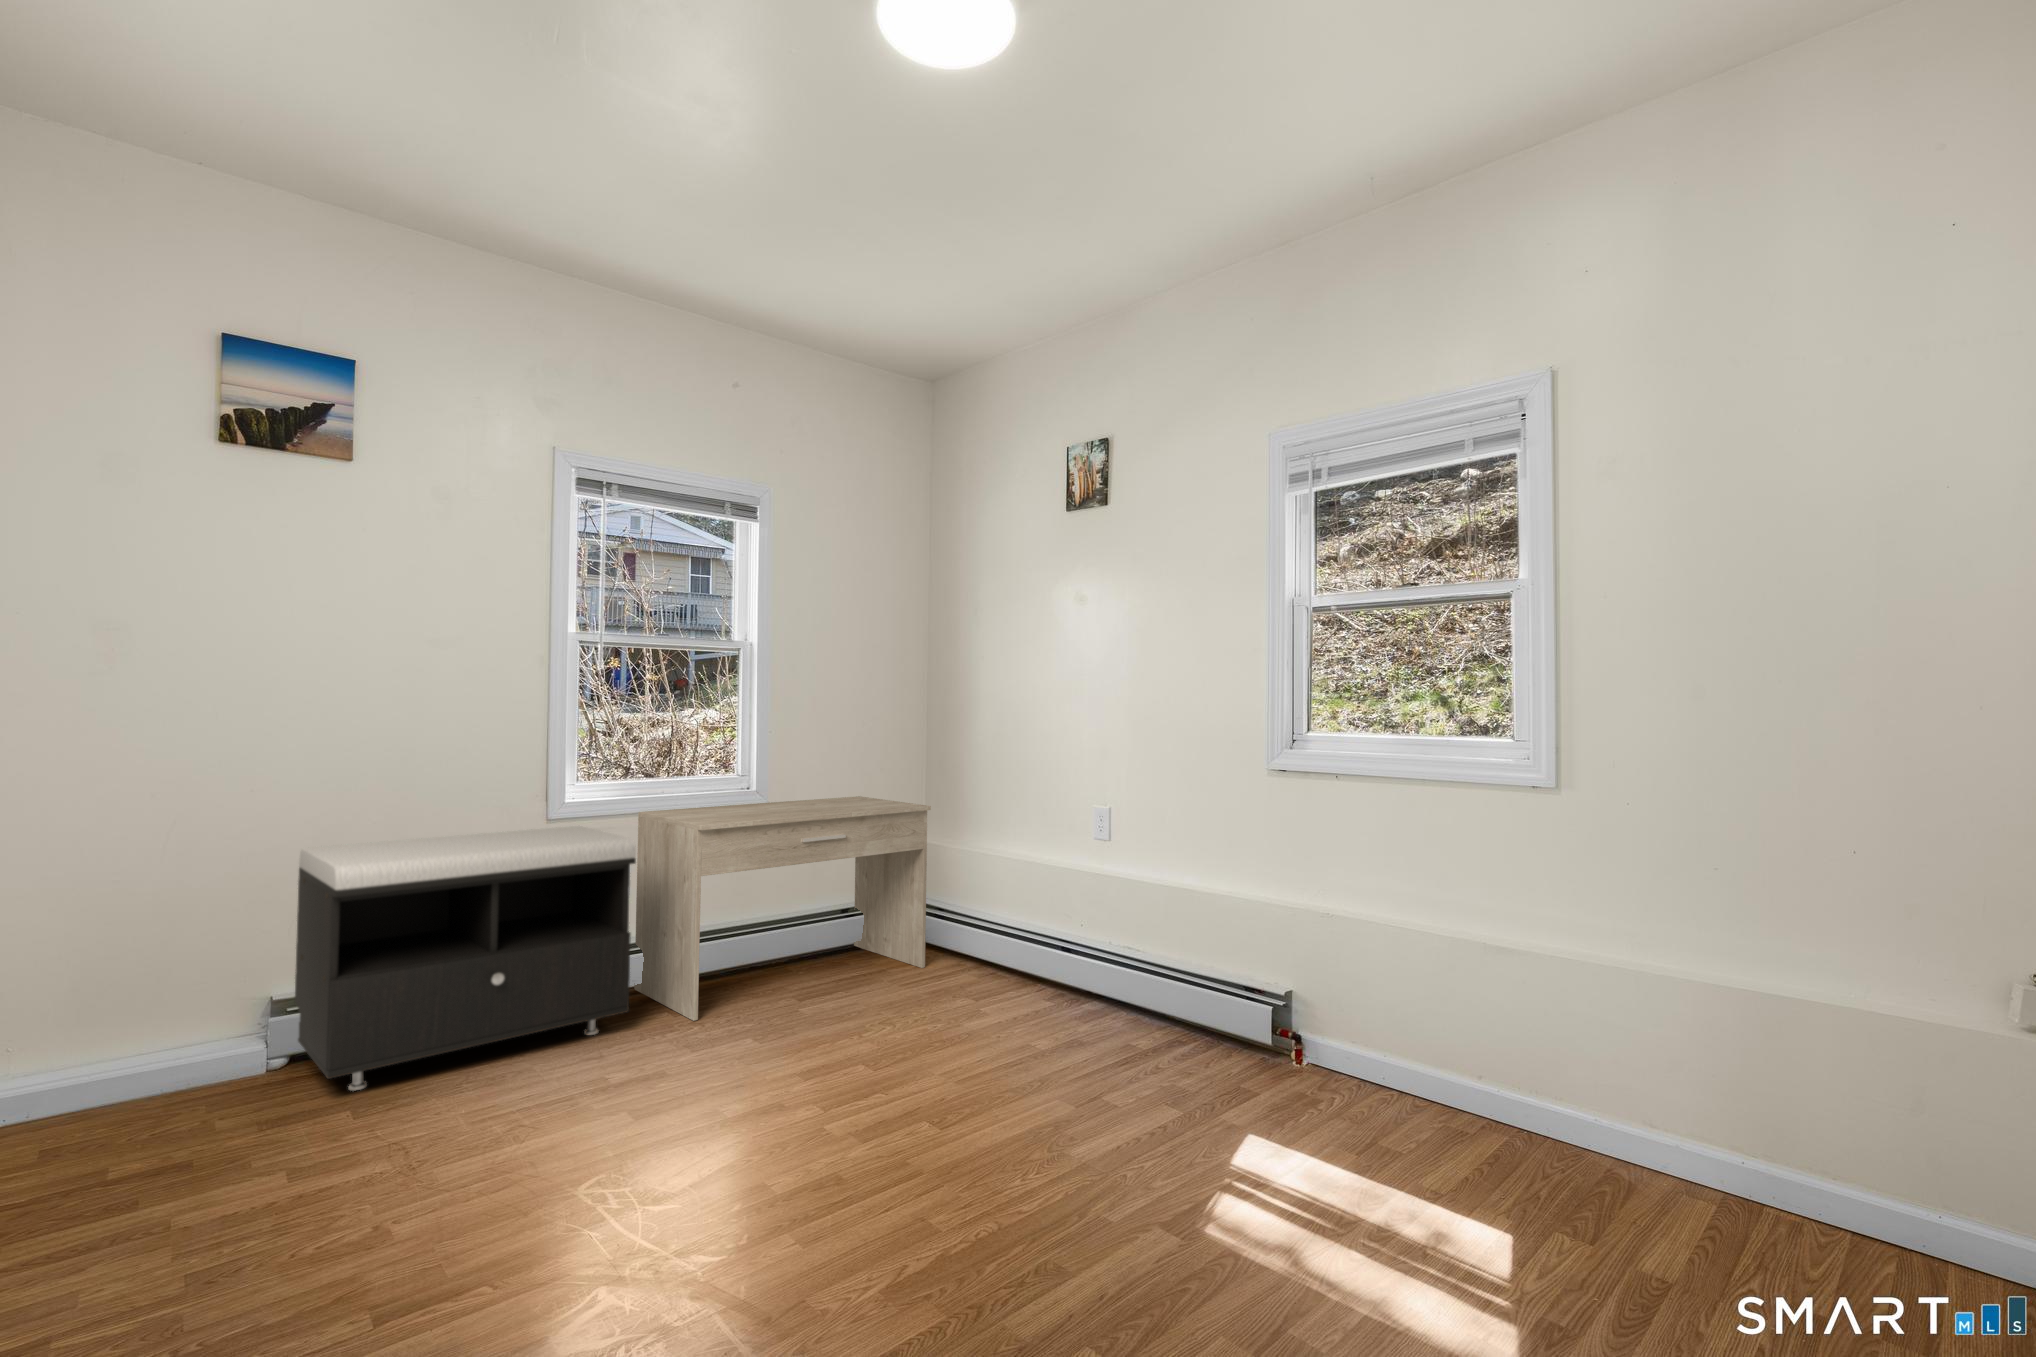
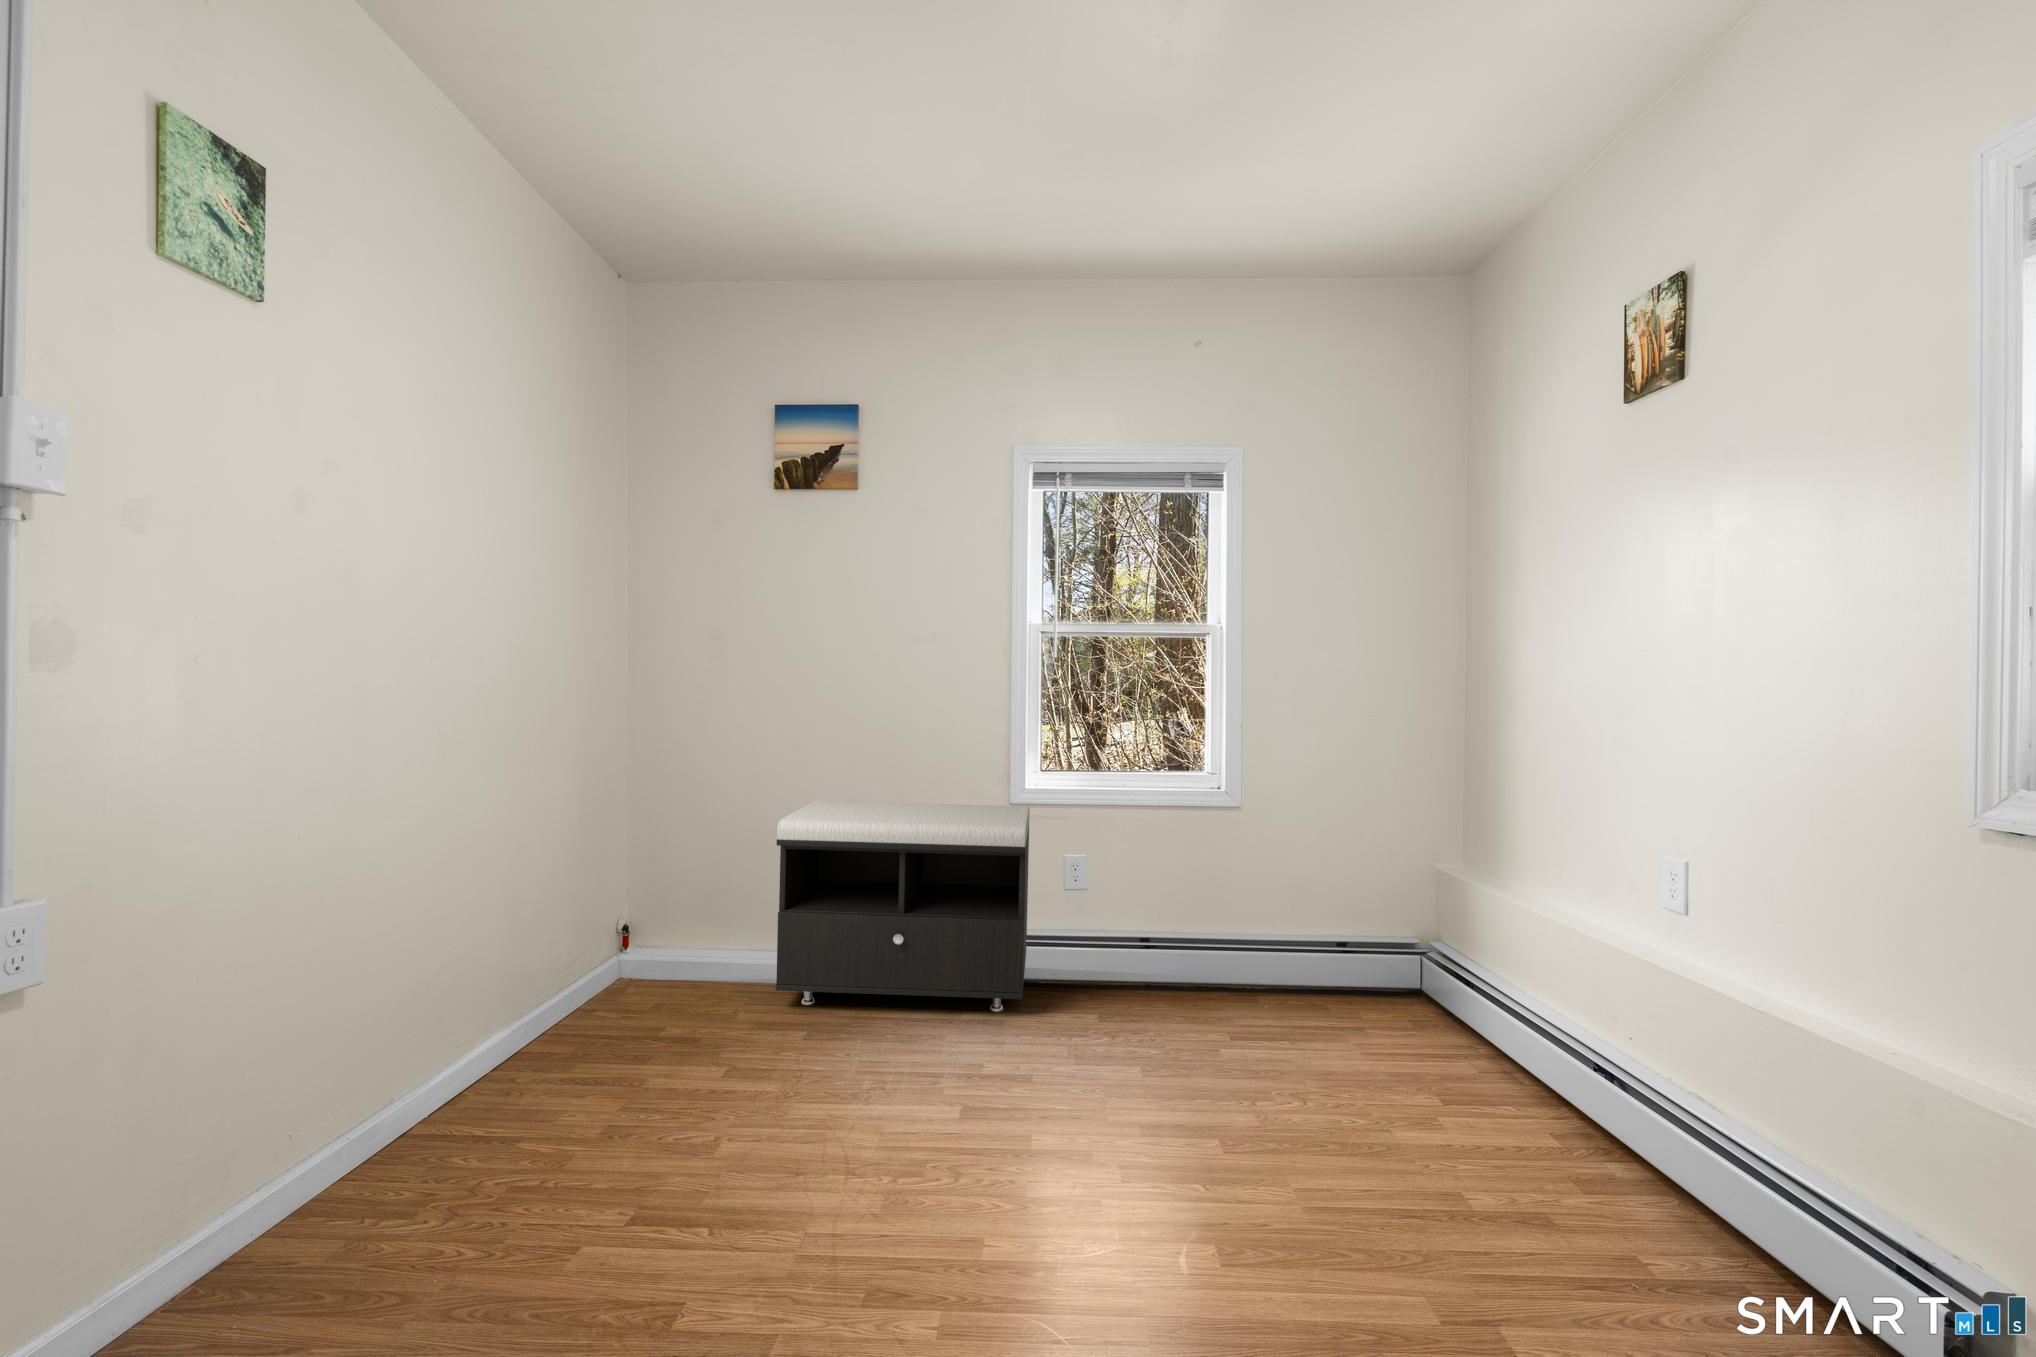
desk: present [634,796,931,1021] -> none [1084,799,1410,1042]

